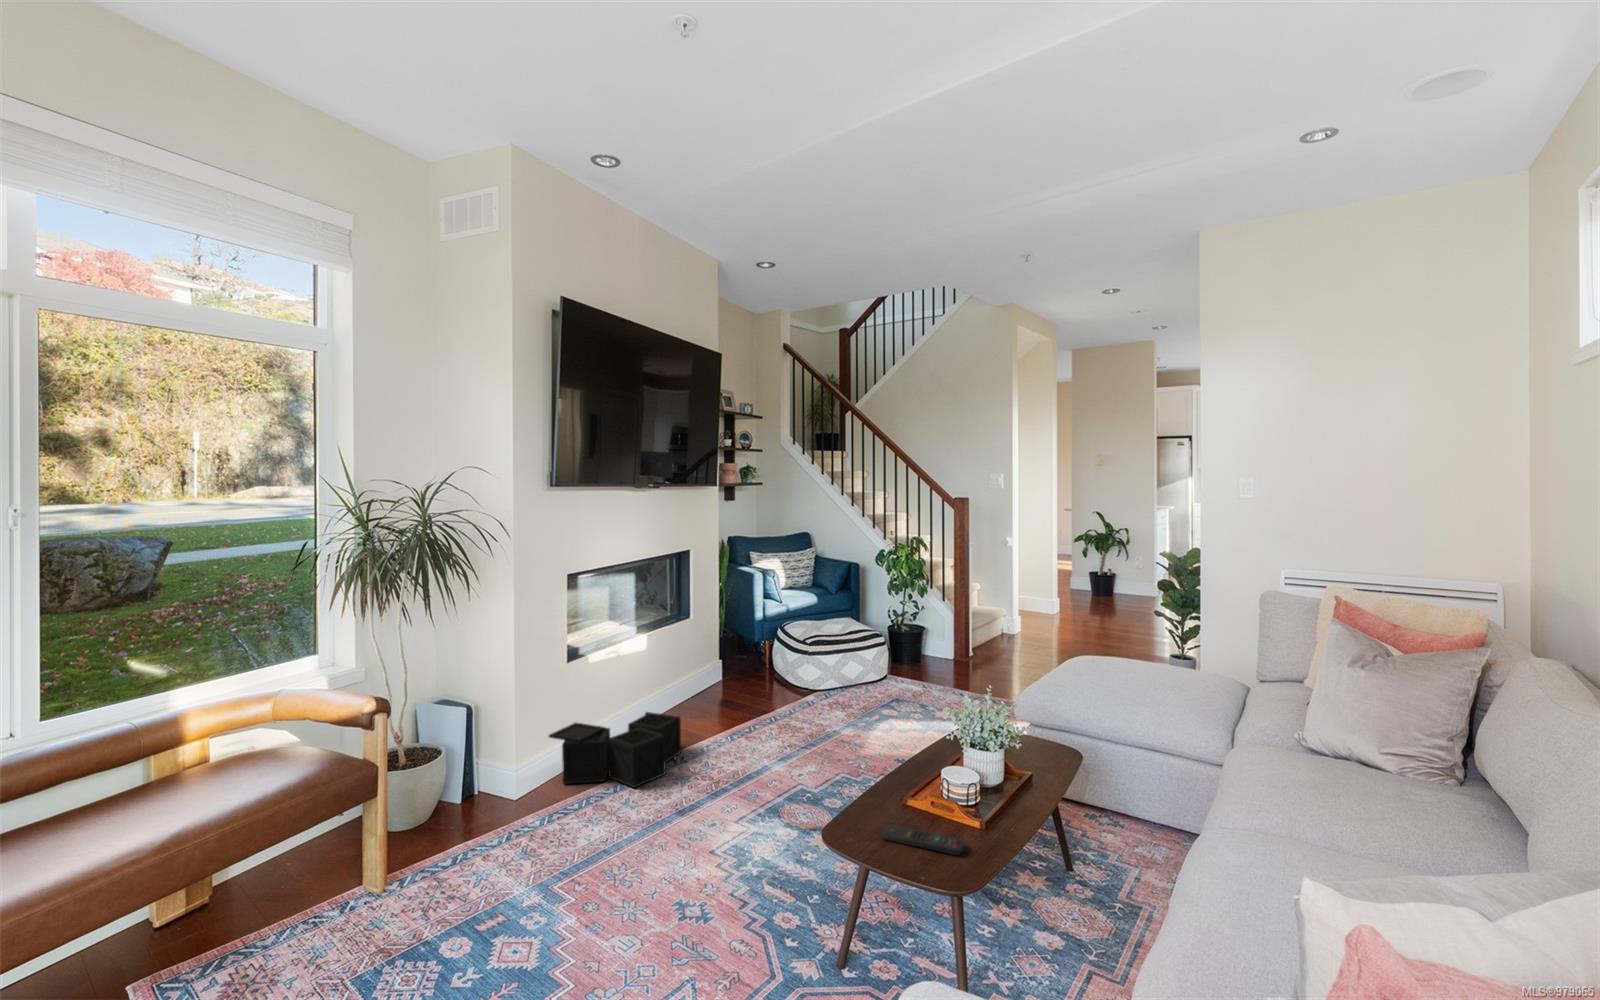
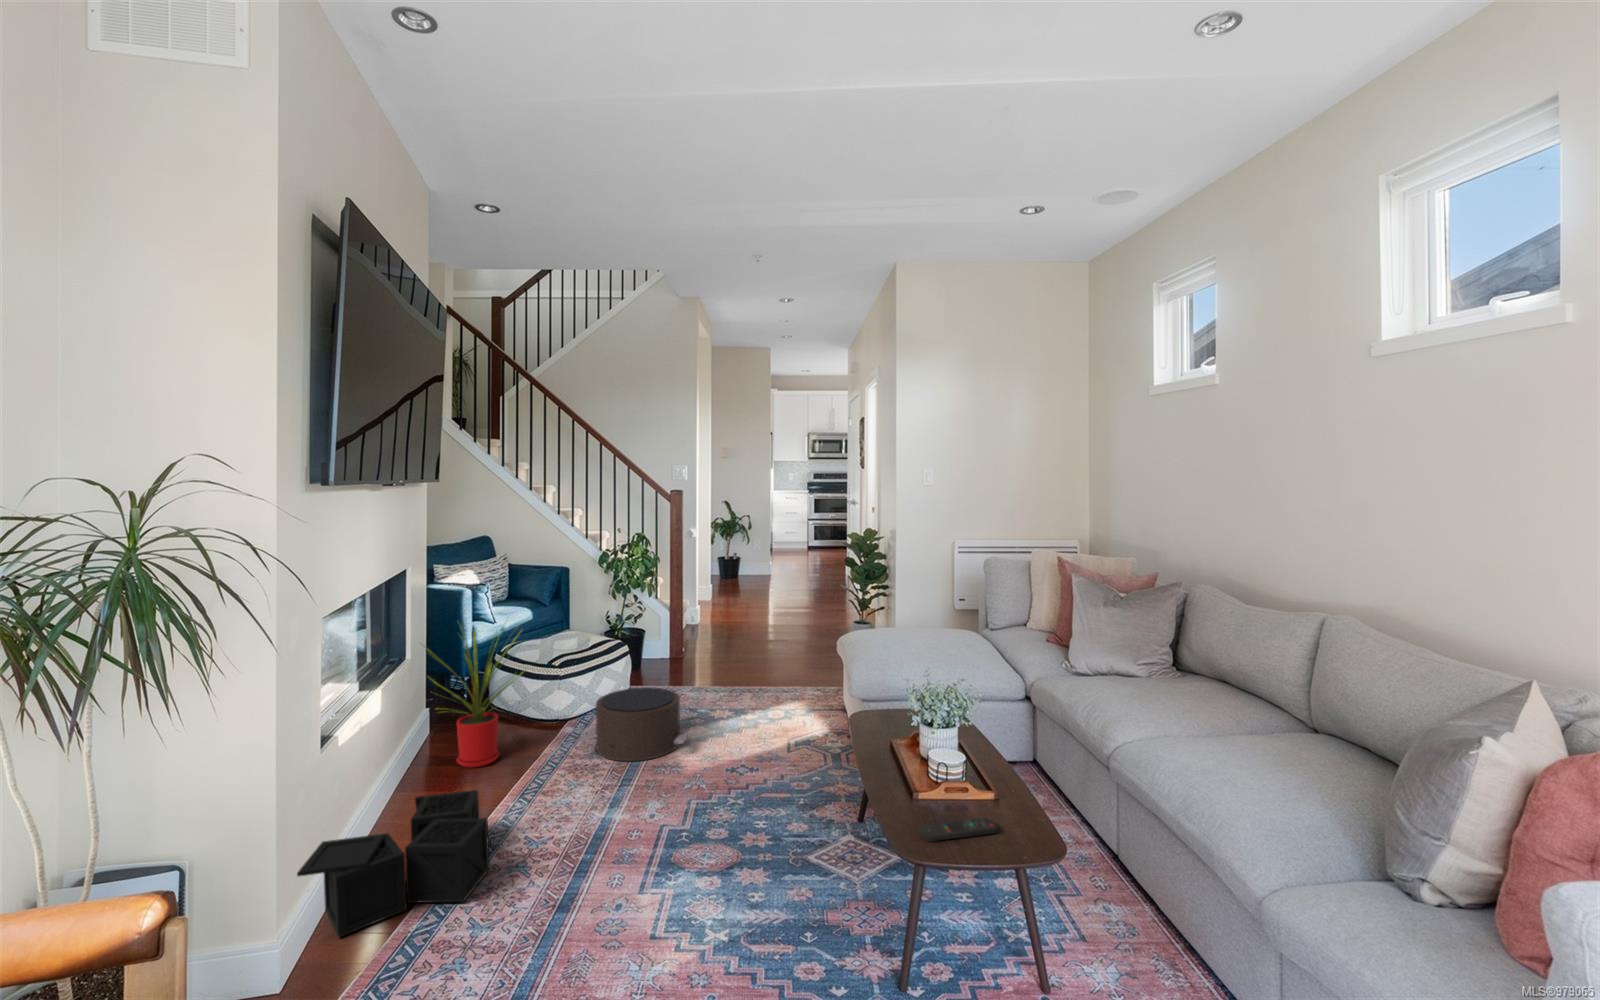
house plant: none [688,593,770,709] -> present [428,621,522,768]
pouf: none [793,671,890,734] -> present [581,687,689,761]

